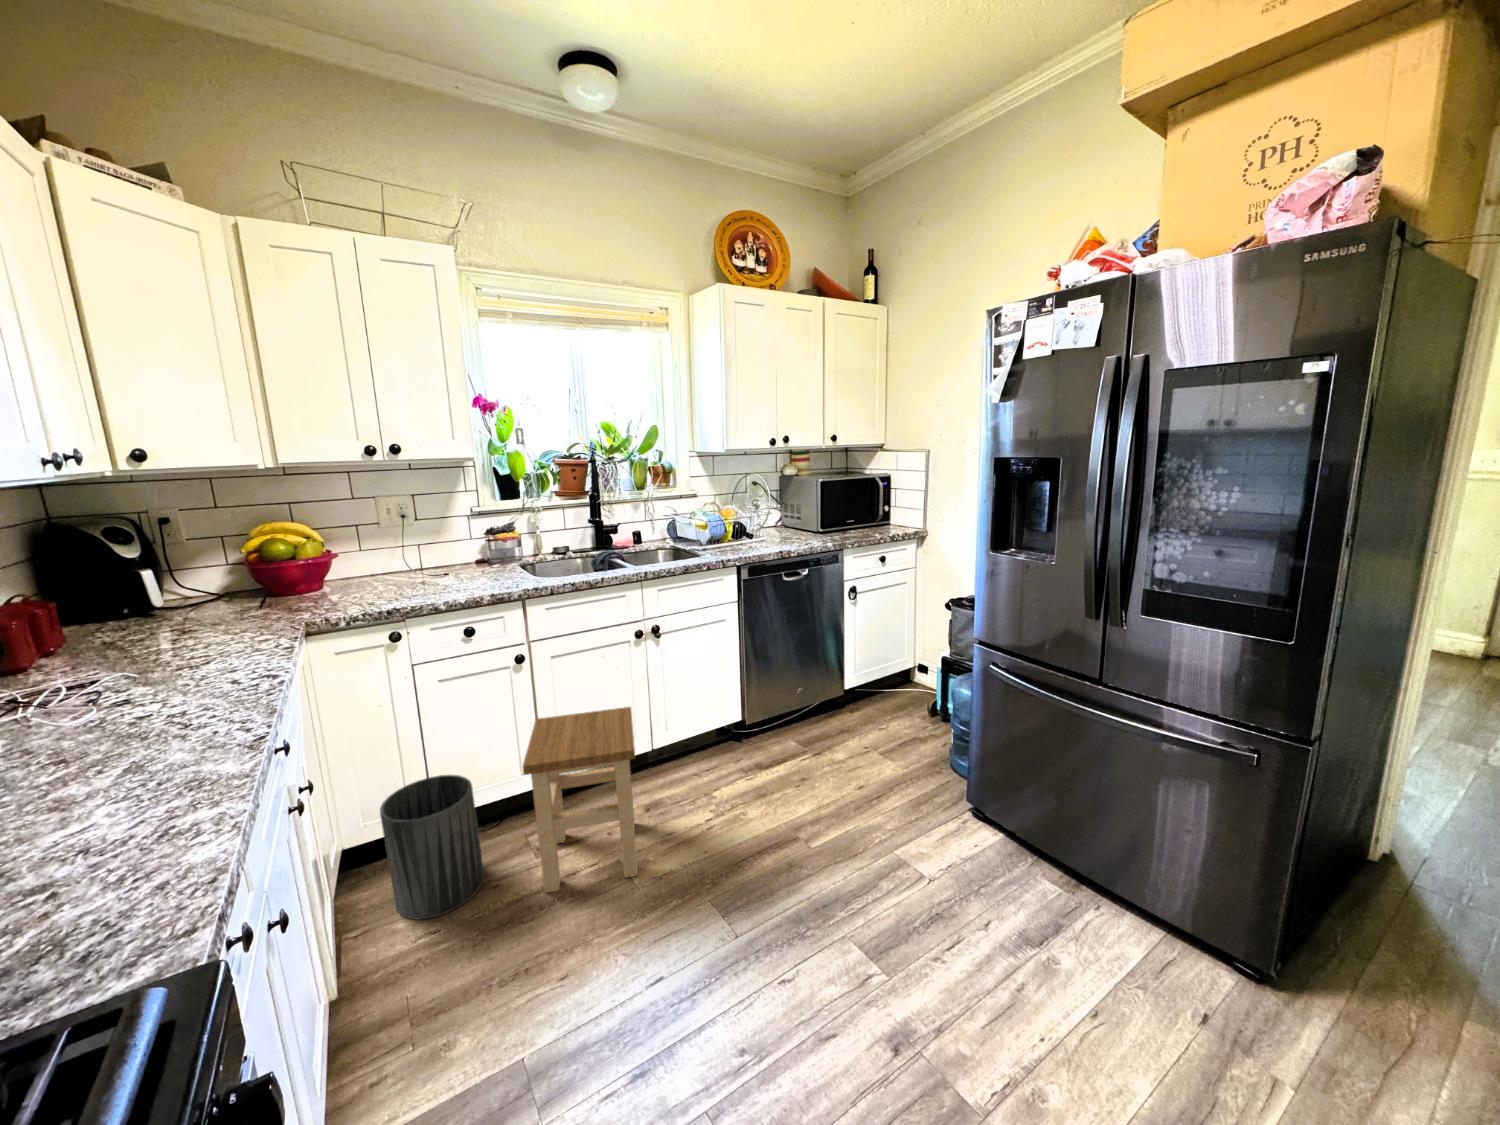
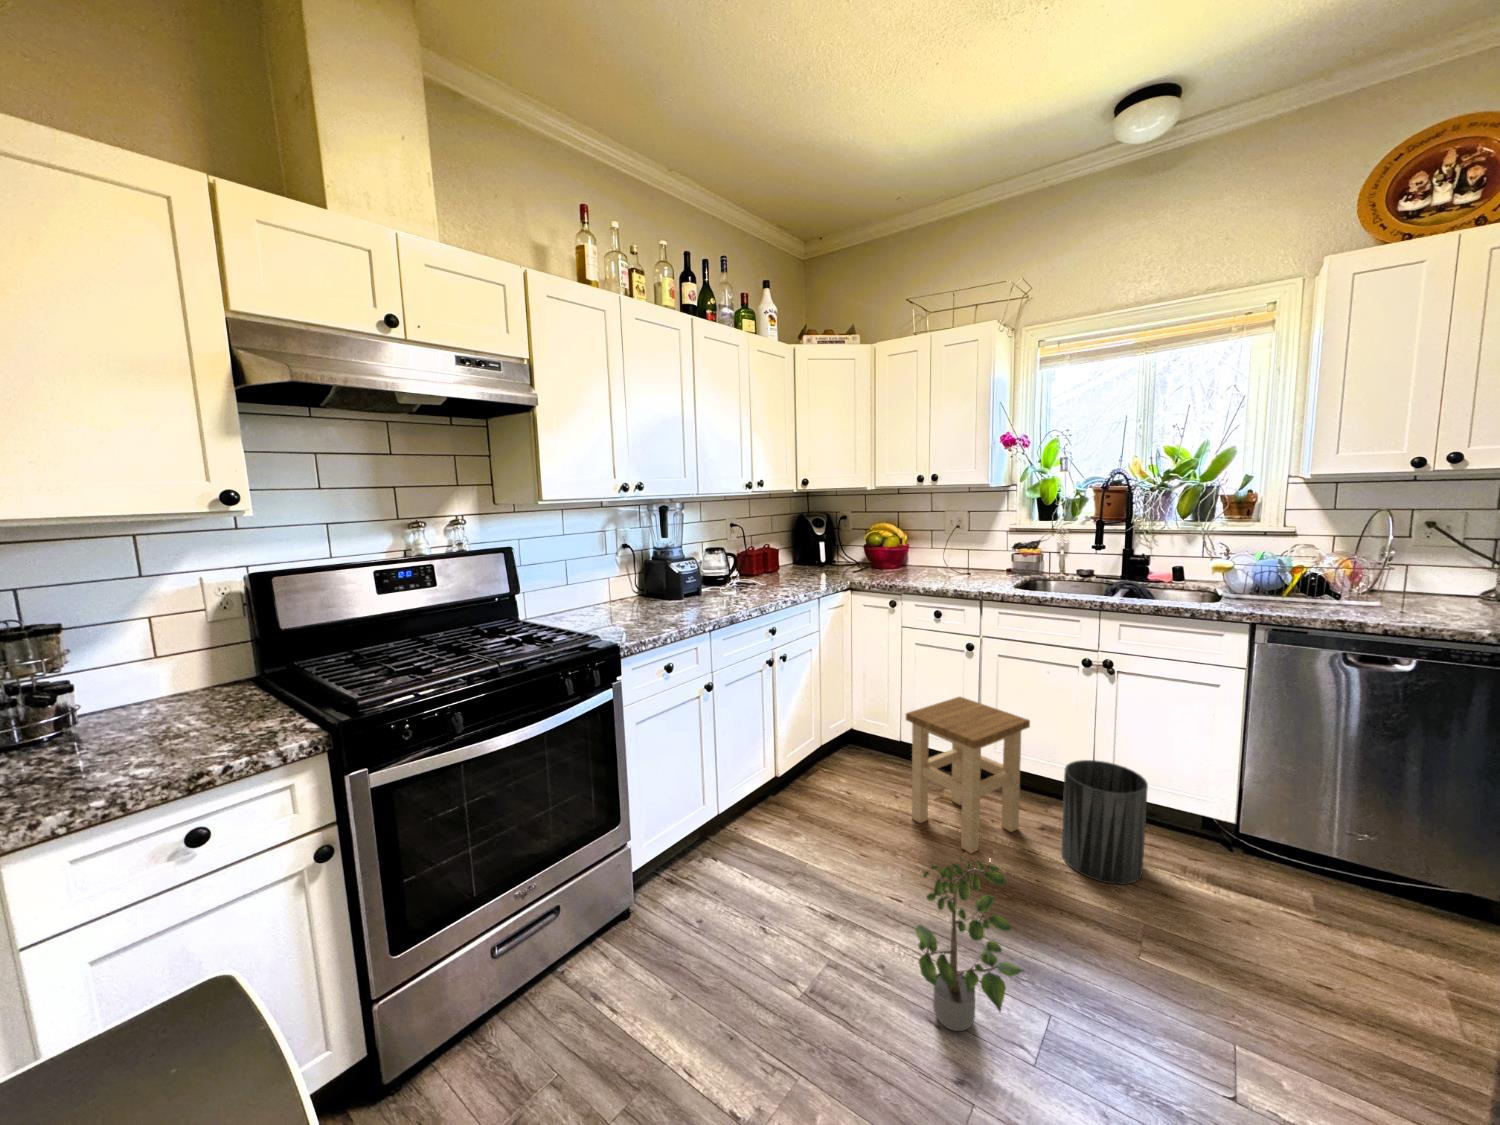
trash can: present [380,775,484,920] -> present [1062,760,1148,885]
potted plant: none [791,829,877,1031] -> present [915,858,1024,1031]

